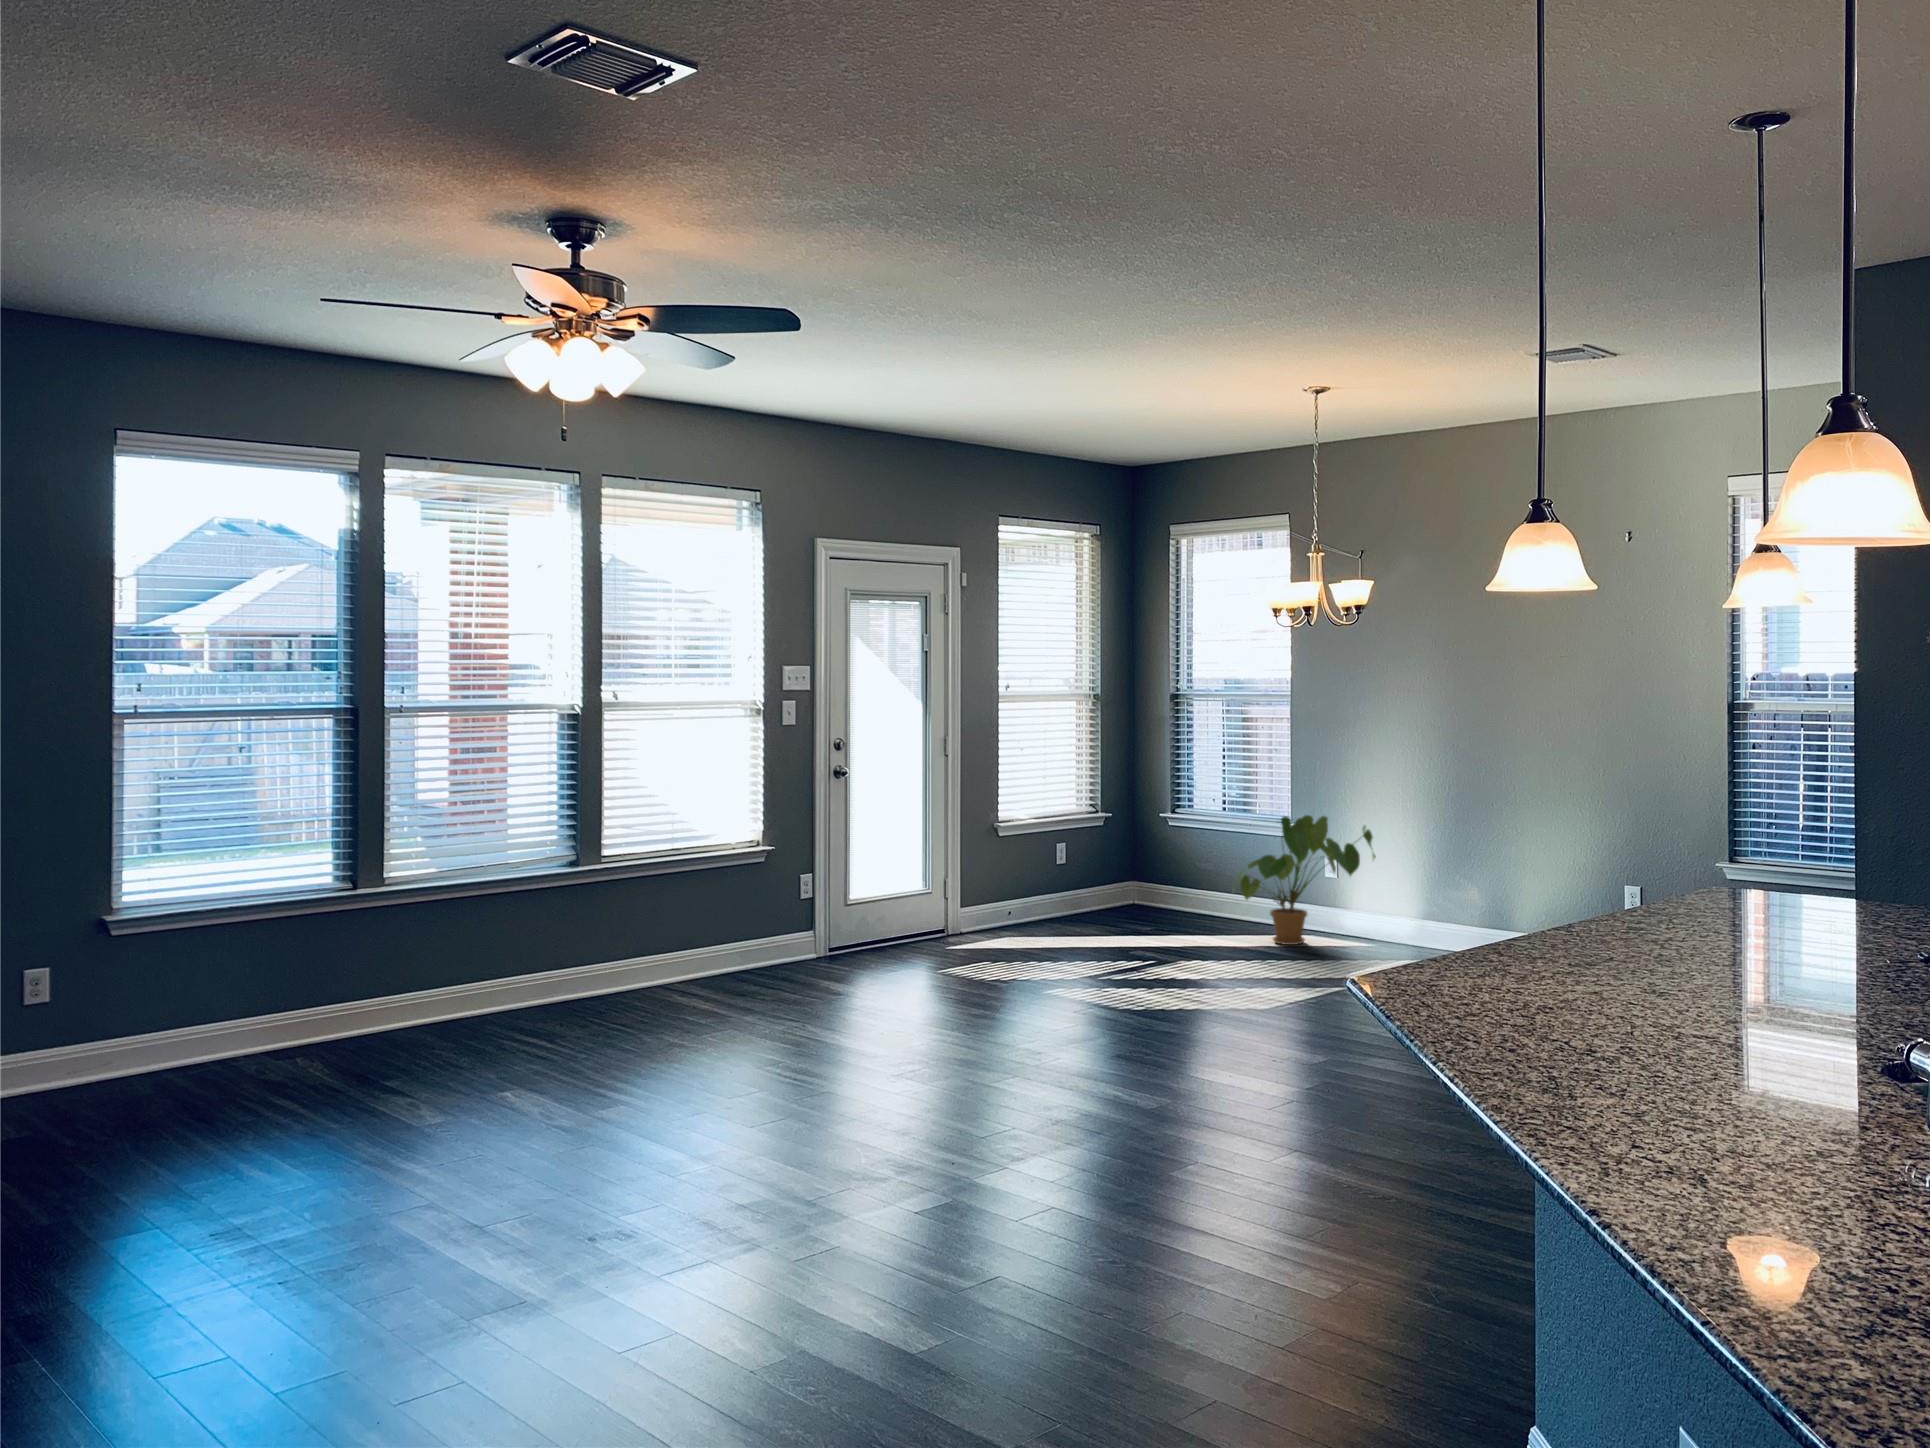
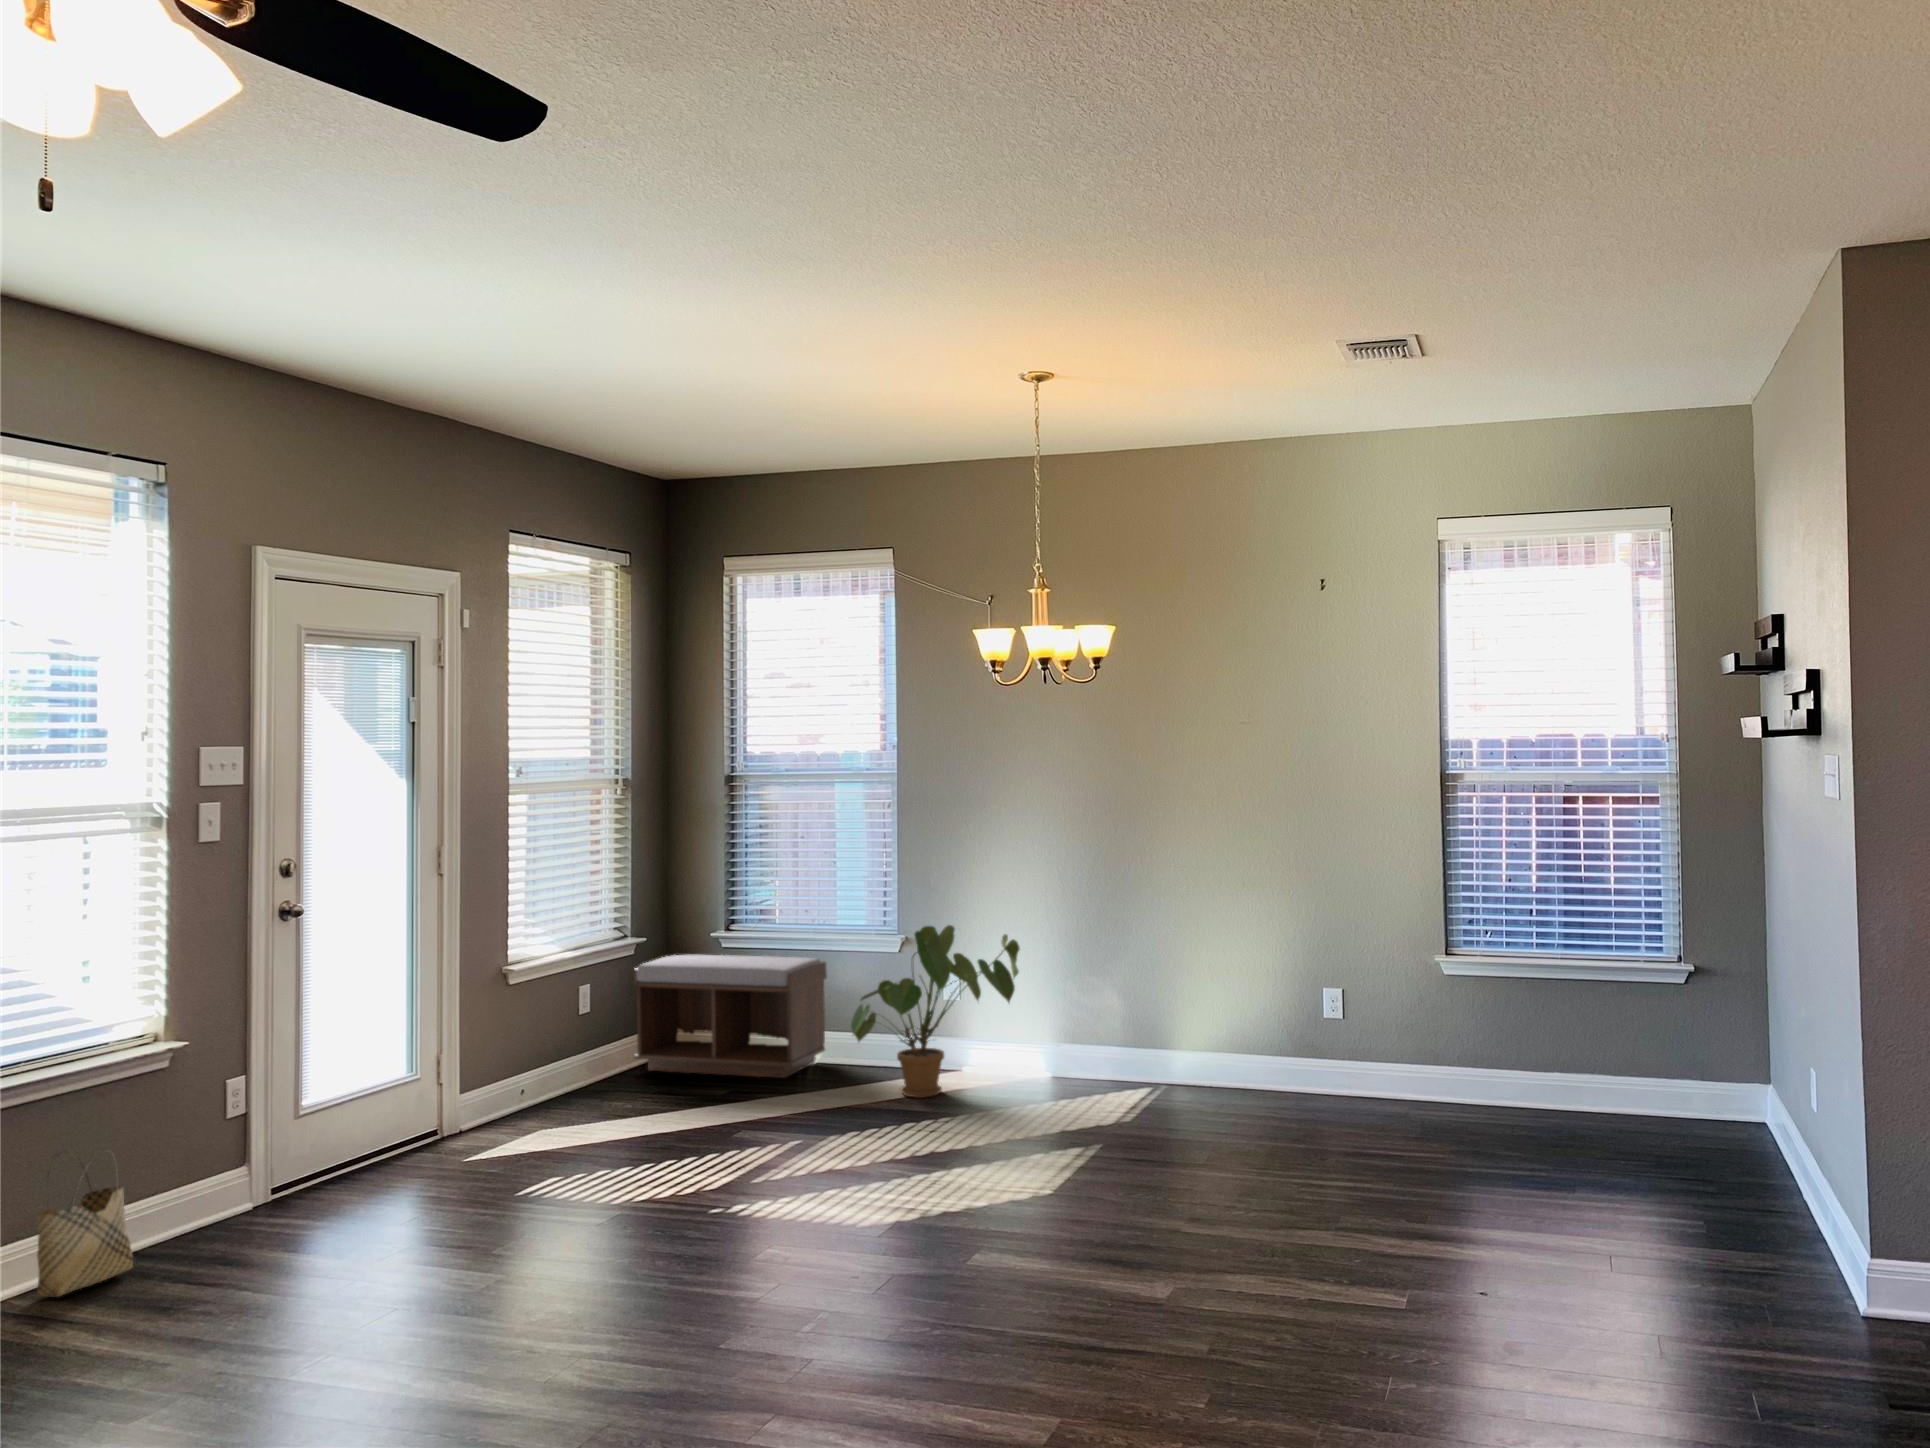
bench: none [1099,829,1241,925] -> present [634,955,827,1078]
woven basket: none [688,901,740,982] -> present [36,1151,133,1297]

